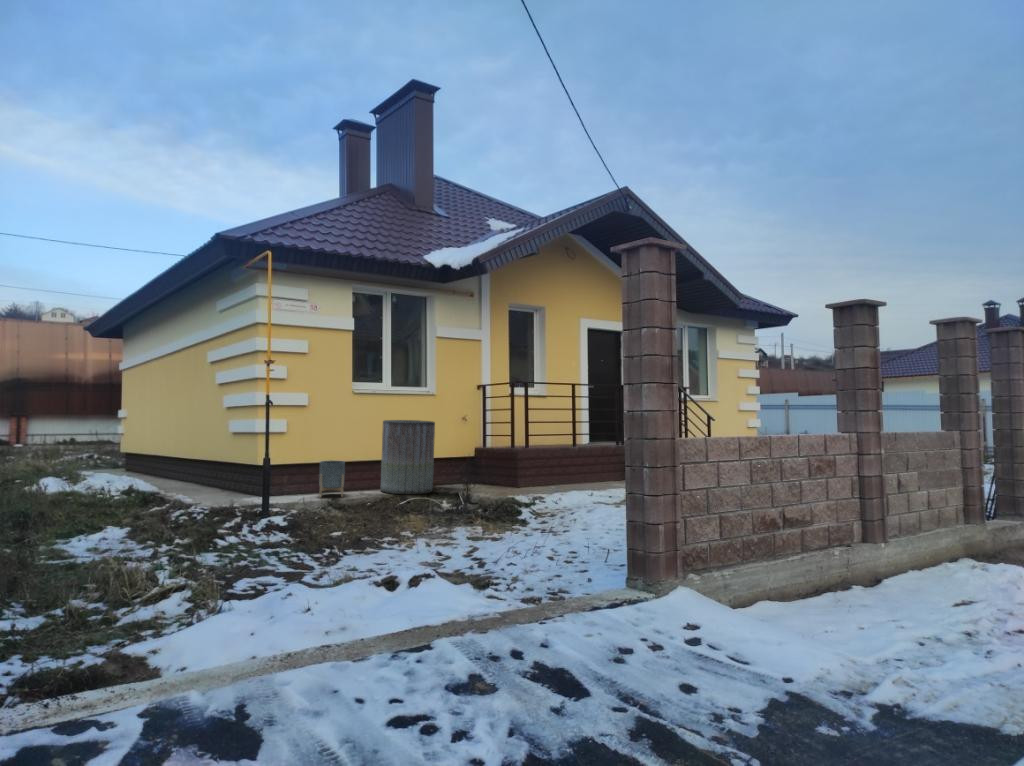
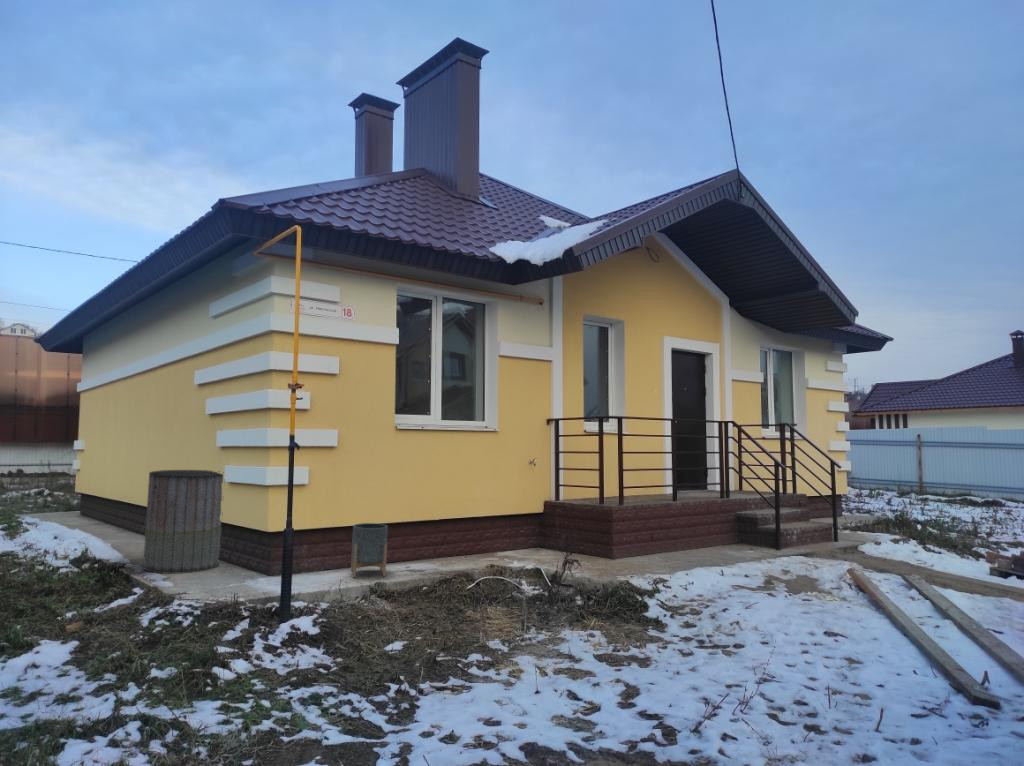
trash can: present [381,420,435,494] -> present [143,470,223,574]

